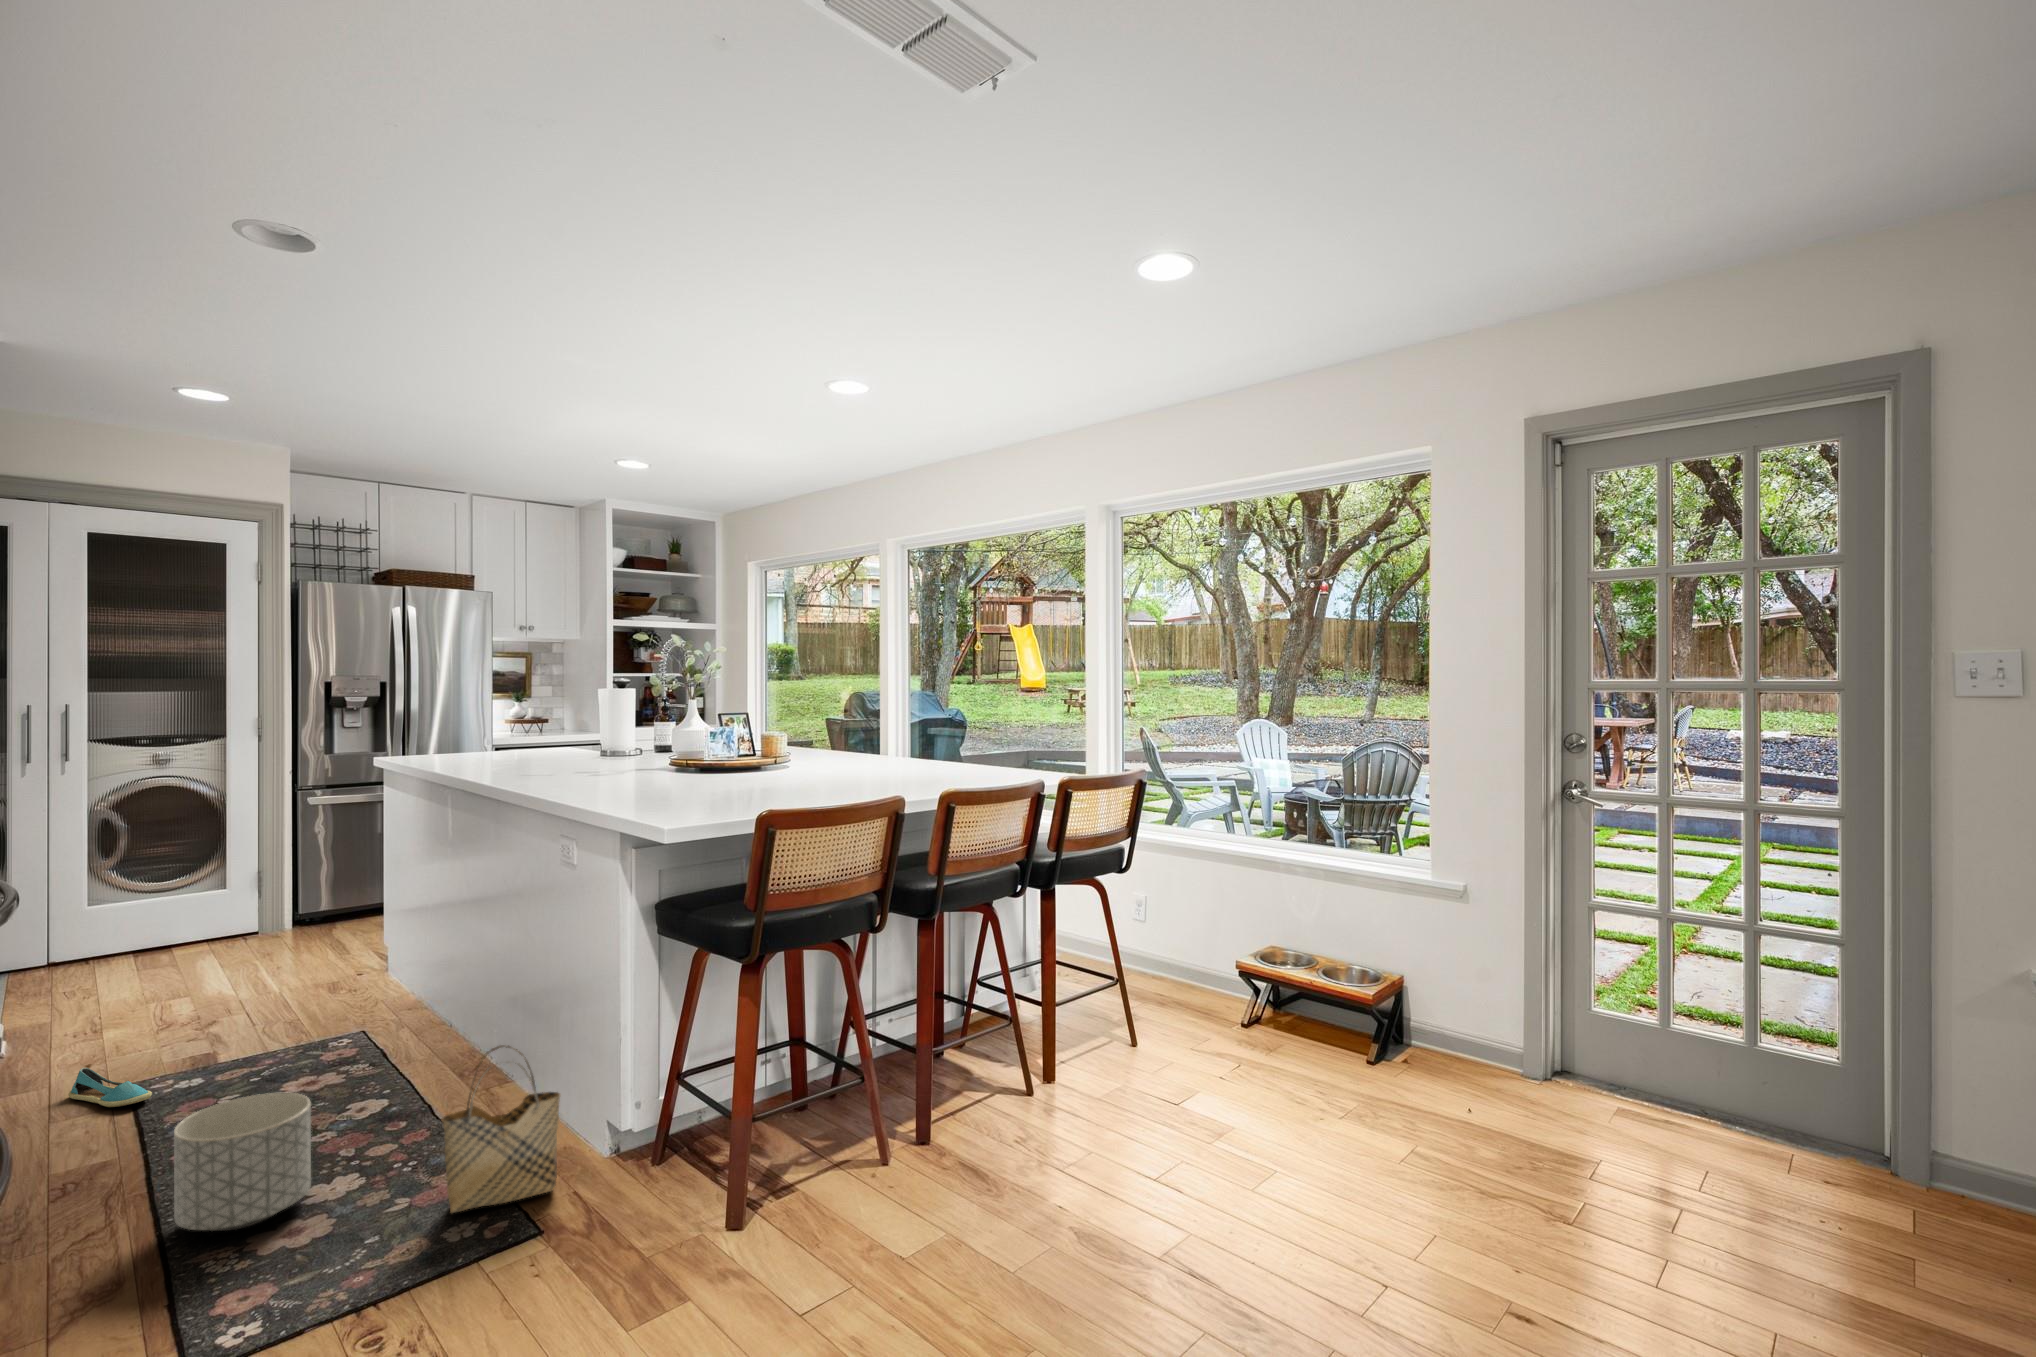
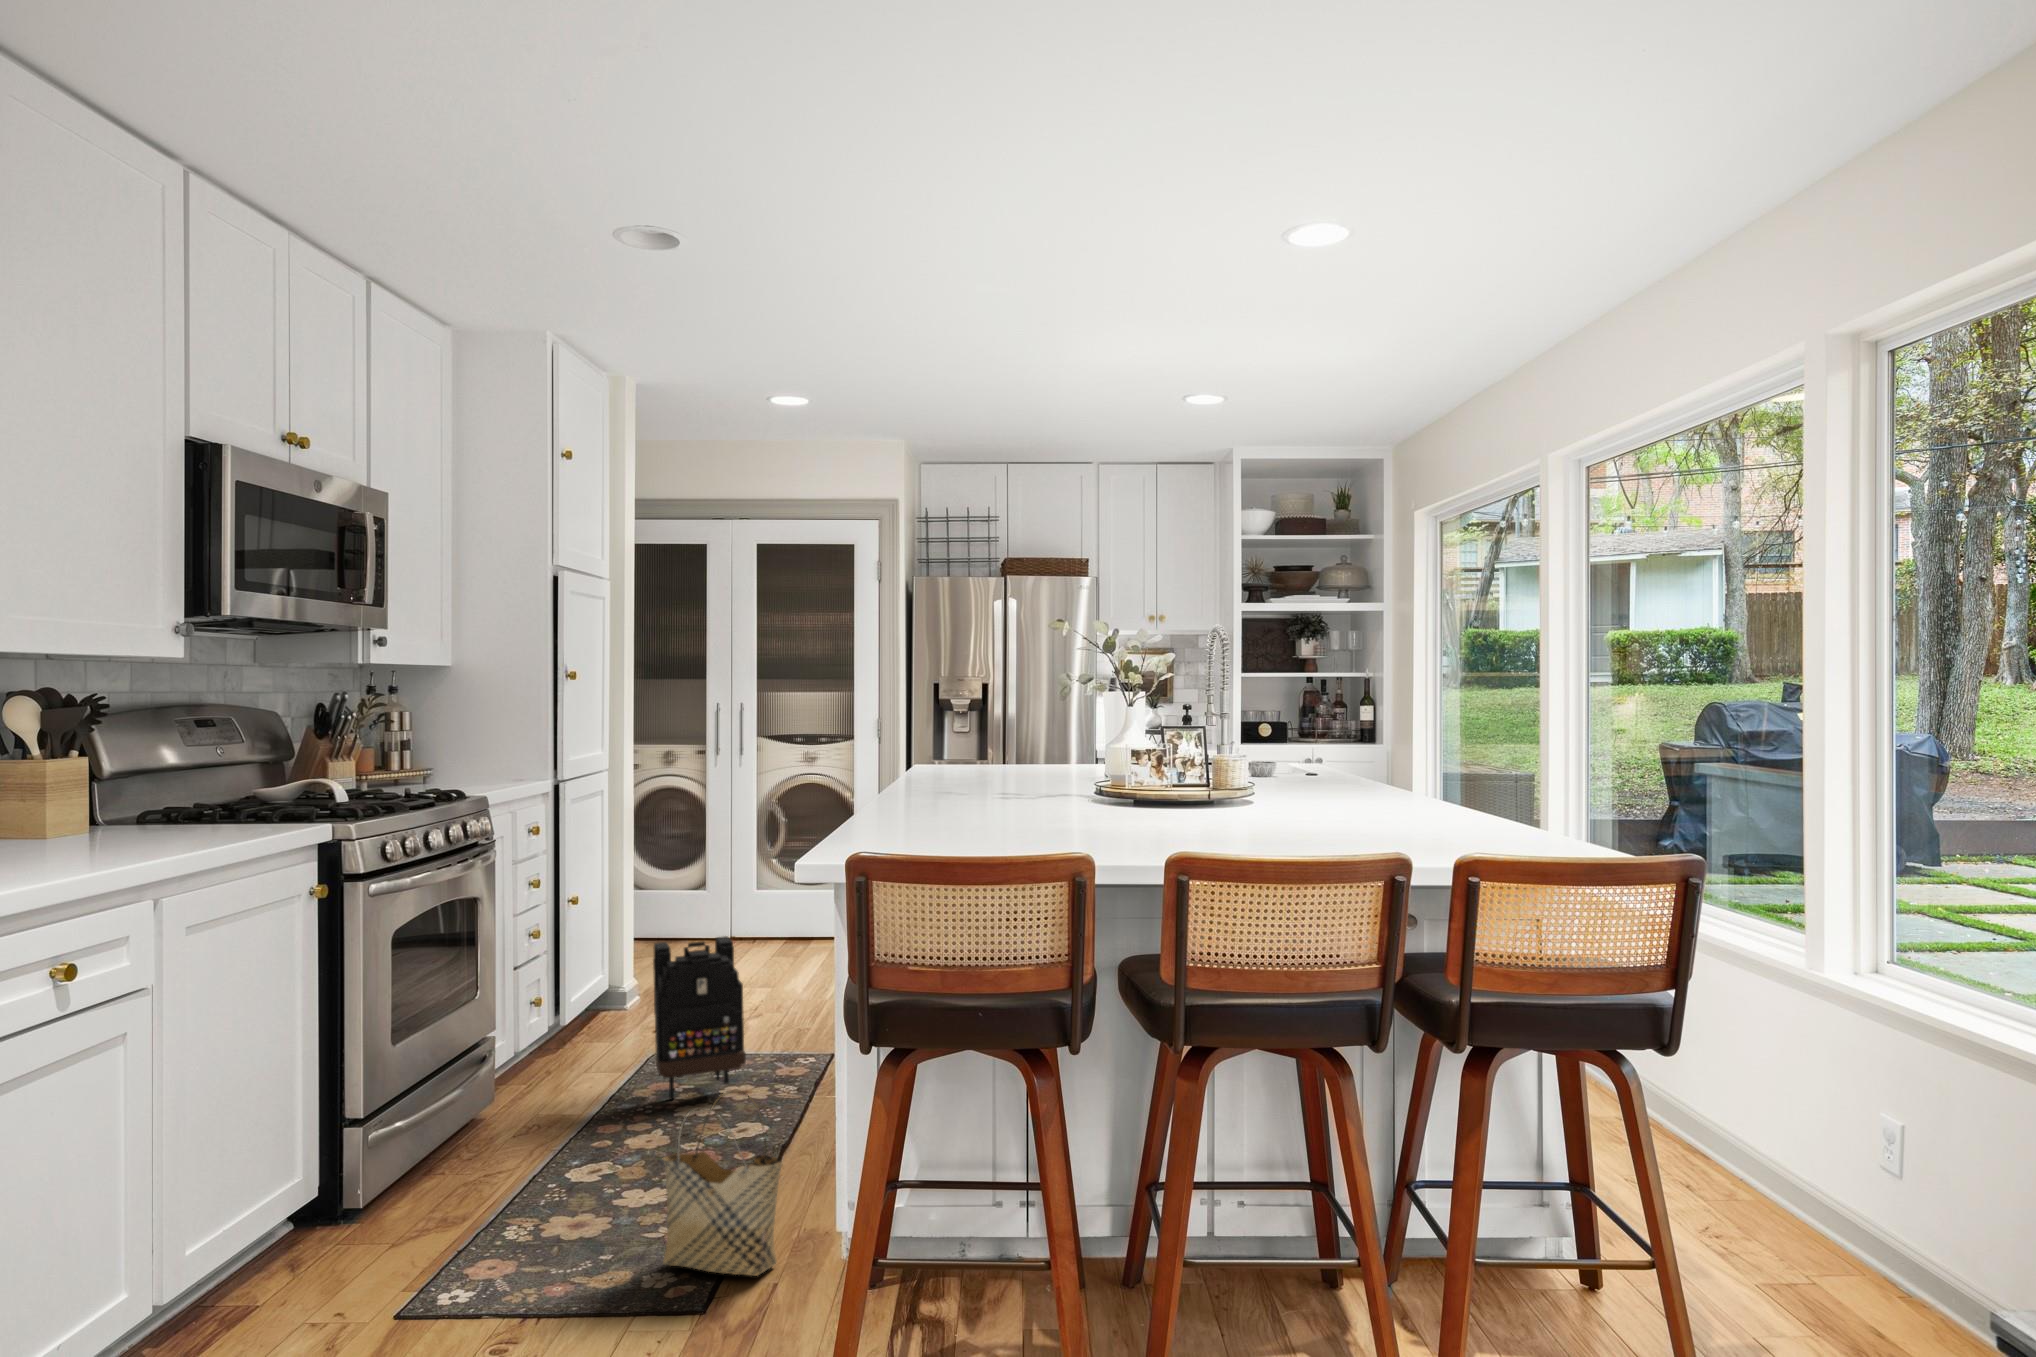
backpack: none [189,938,322,1110] -> present [653,936,746,1099]
shoe: present [68,1068,152,1107] -> none [604,1033,644,1074]
planter: present [174,1093,311,1231] -> none [500,1087,615,1215]

